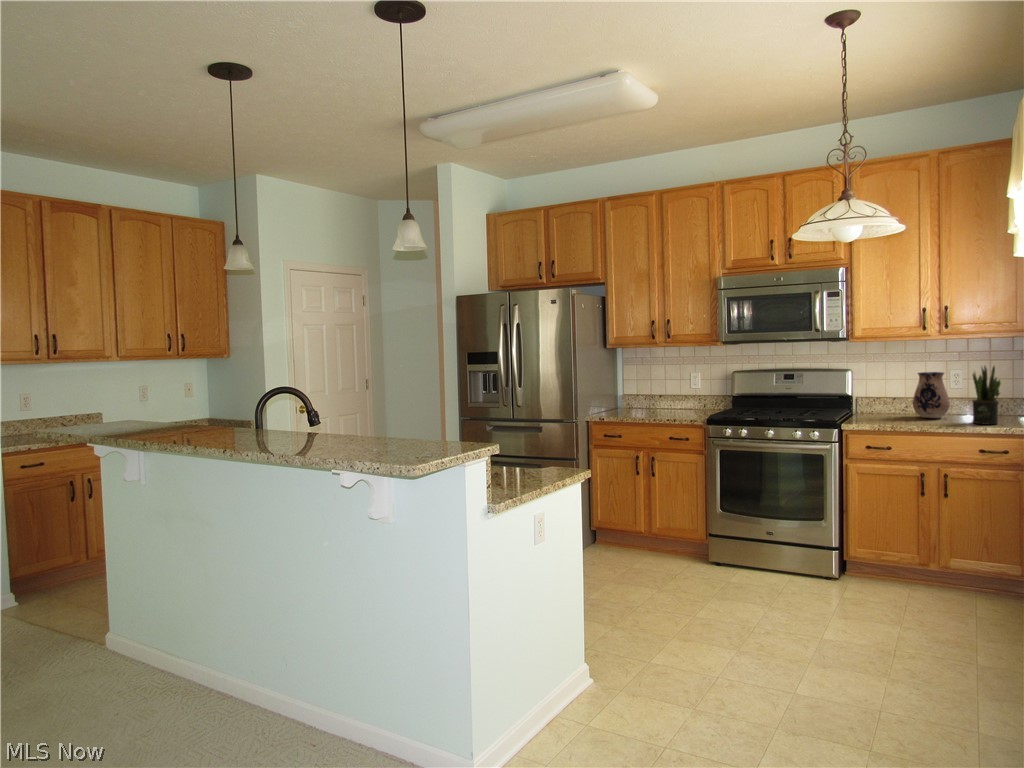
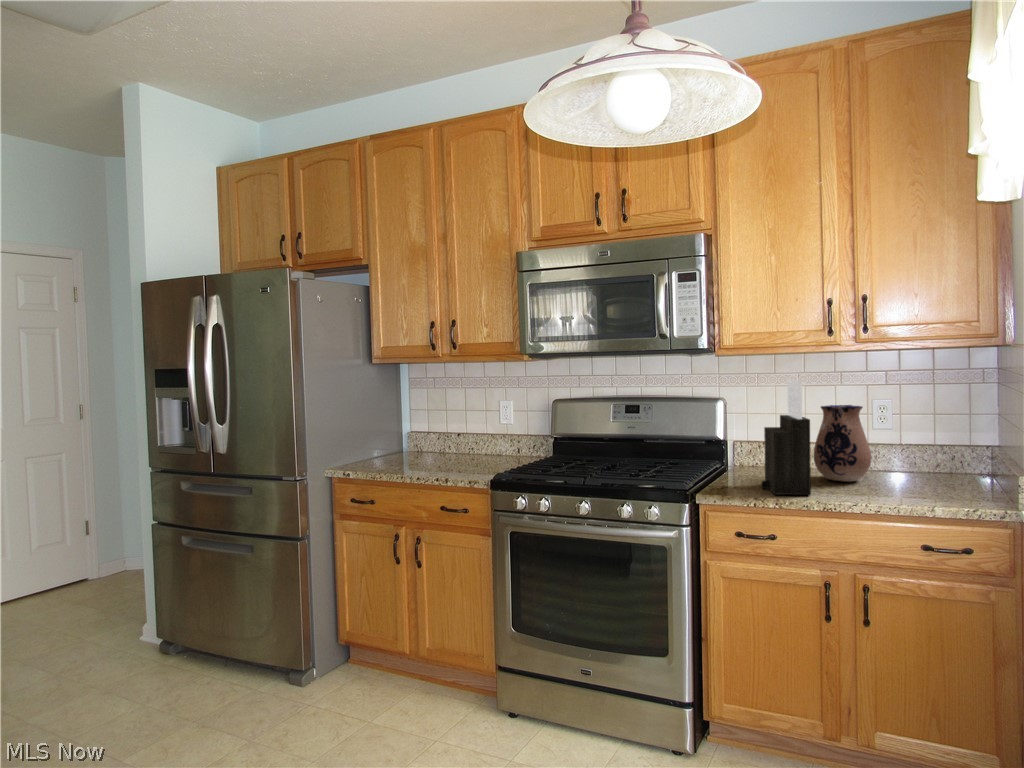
knife block: none [881,357,912,424] -> present [762,380,811,495]
potted plant: present [972,366,1001,424] -> none [908,395,958,498]

